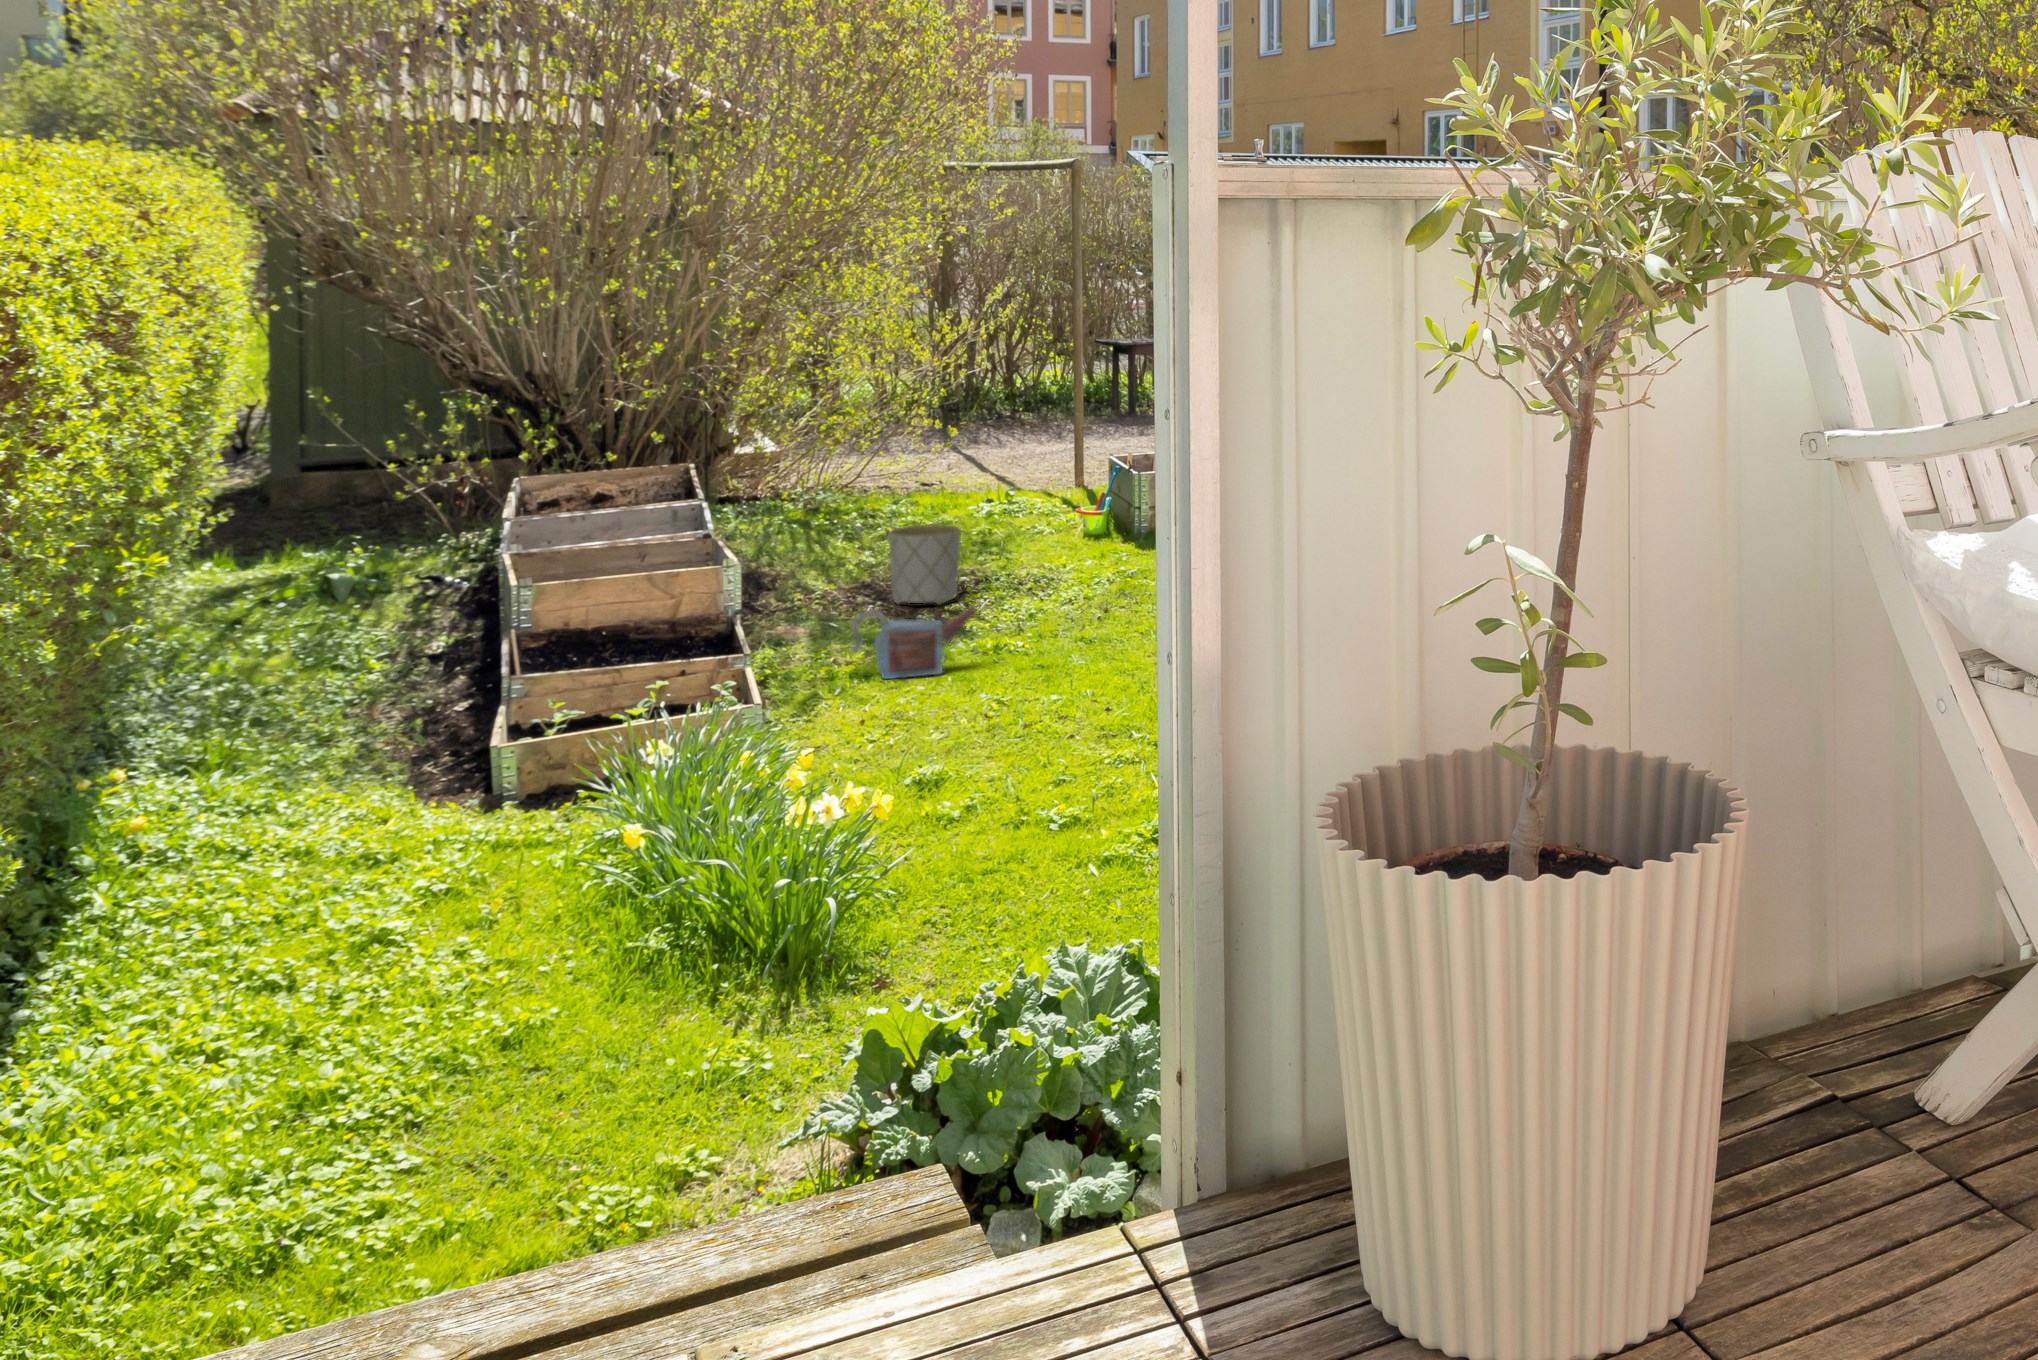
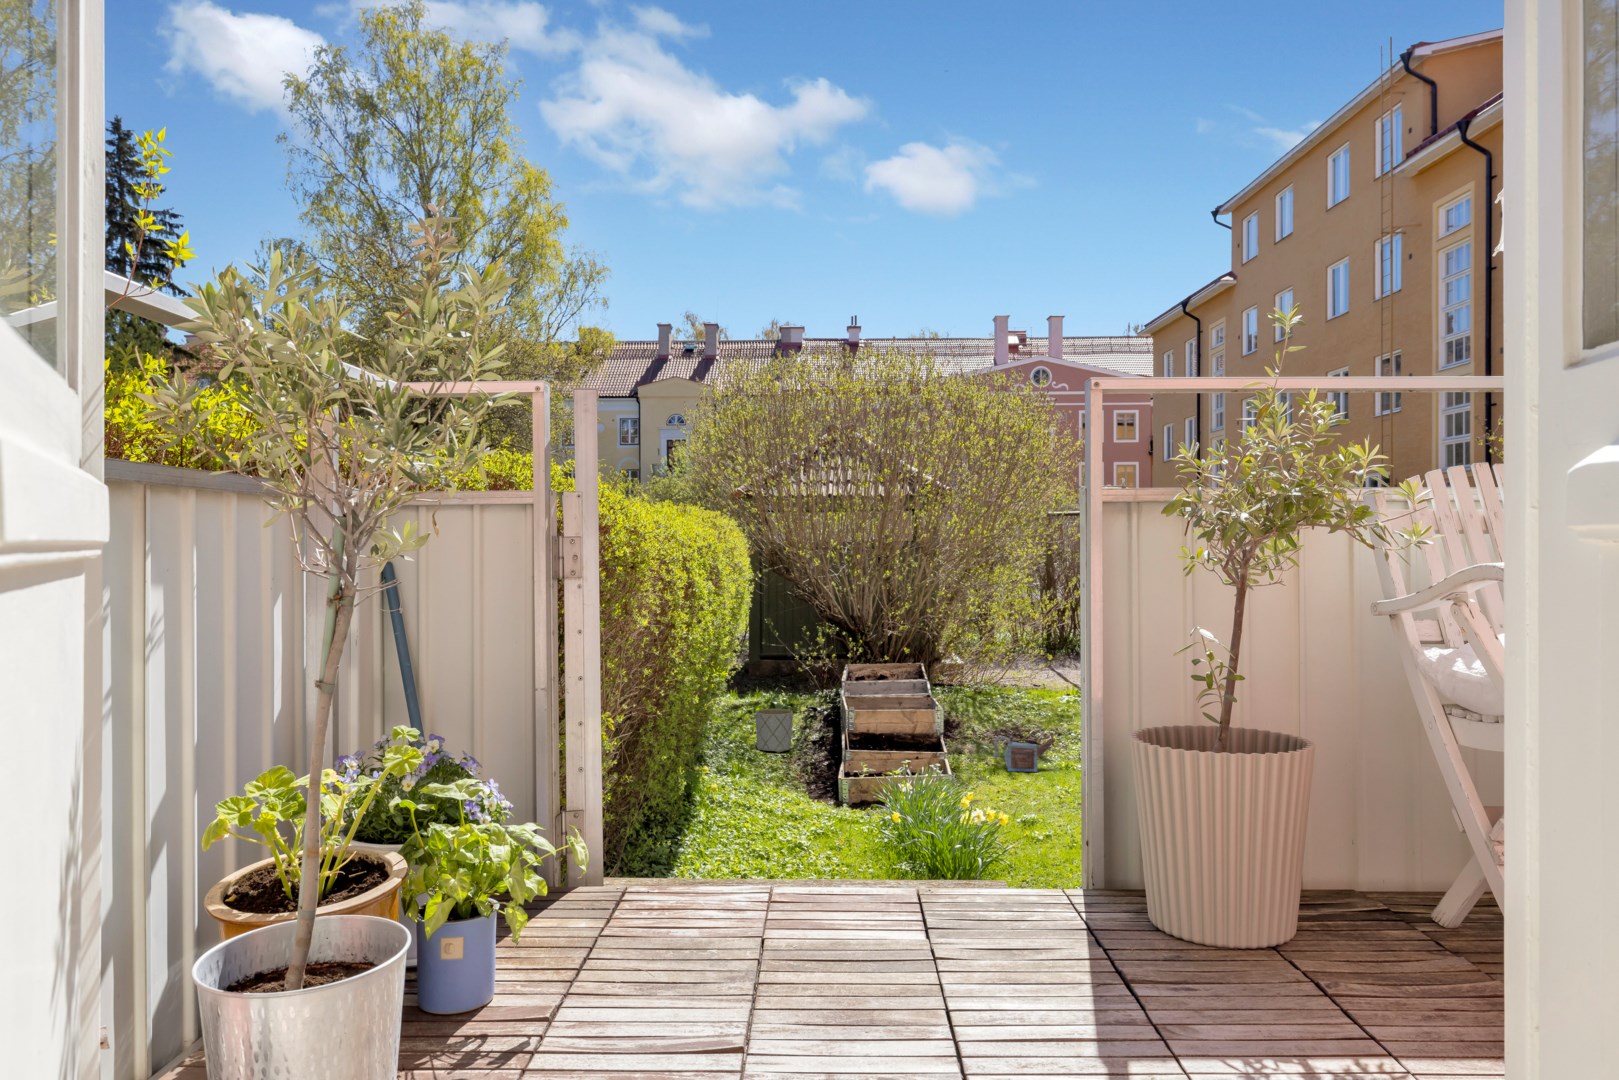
planter: present [888,525,961,604] -> present [756,709,793,753]

